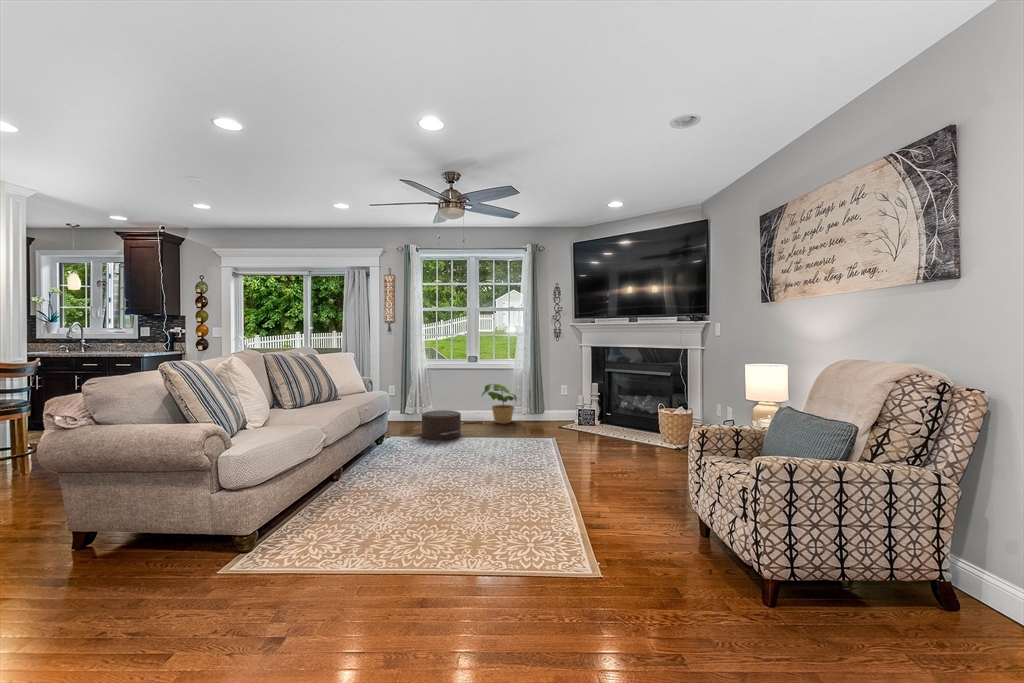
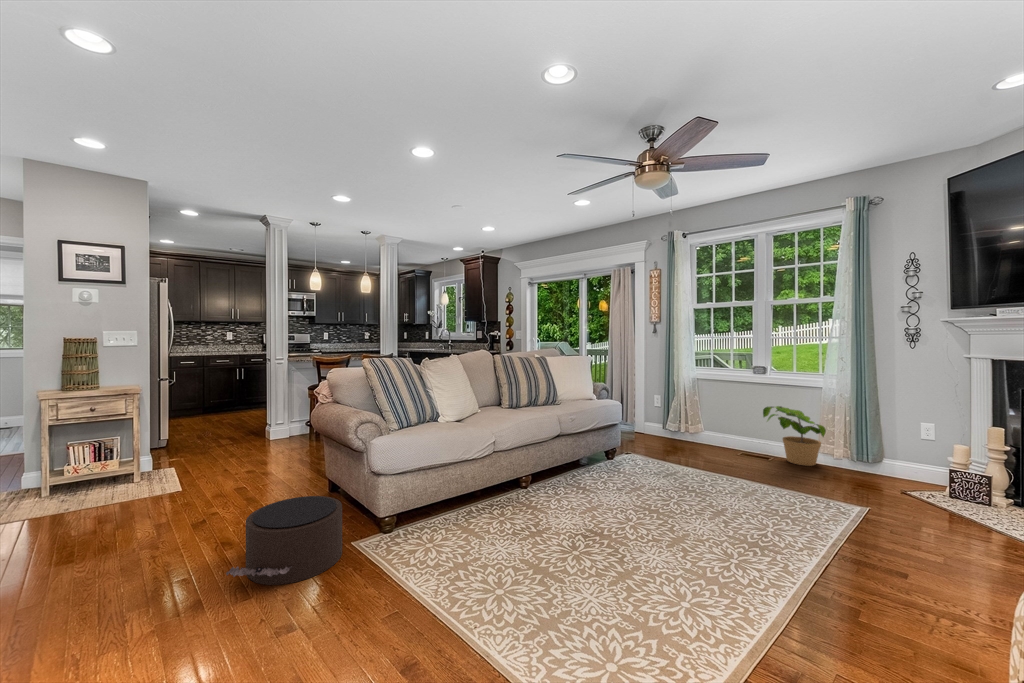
pouf: present [416,410,461,440] -> present [226,496,342,585]

